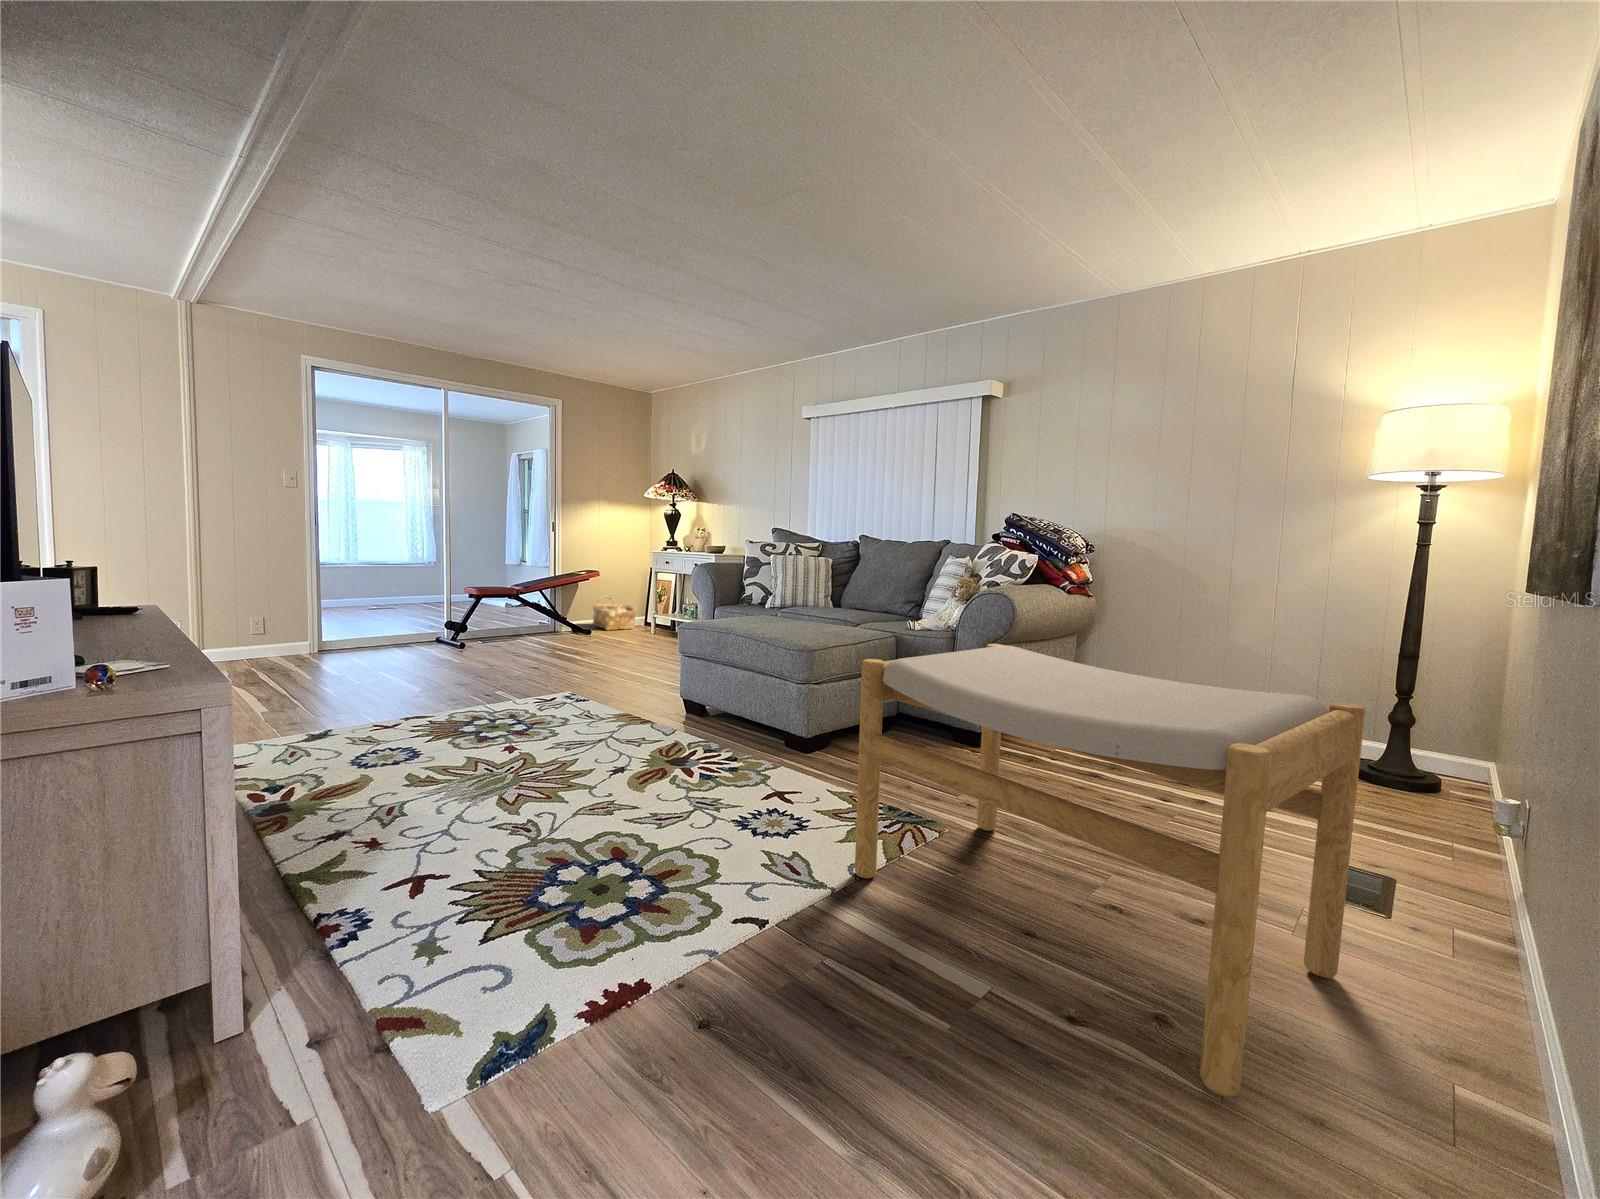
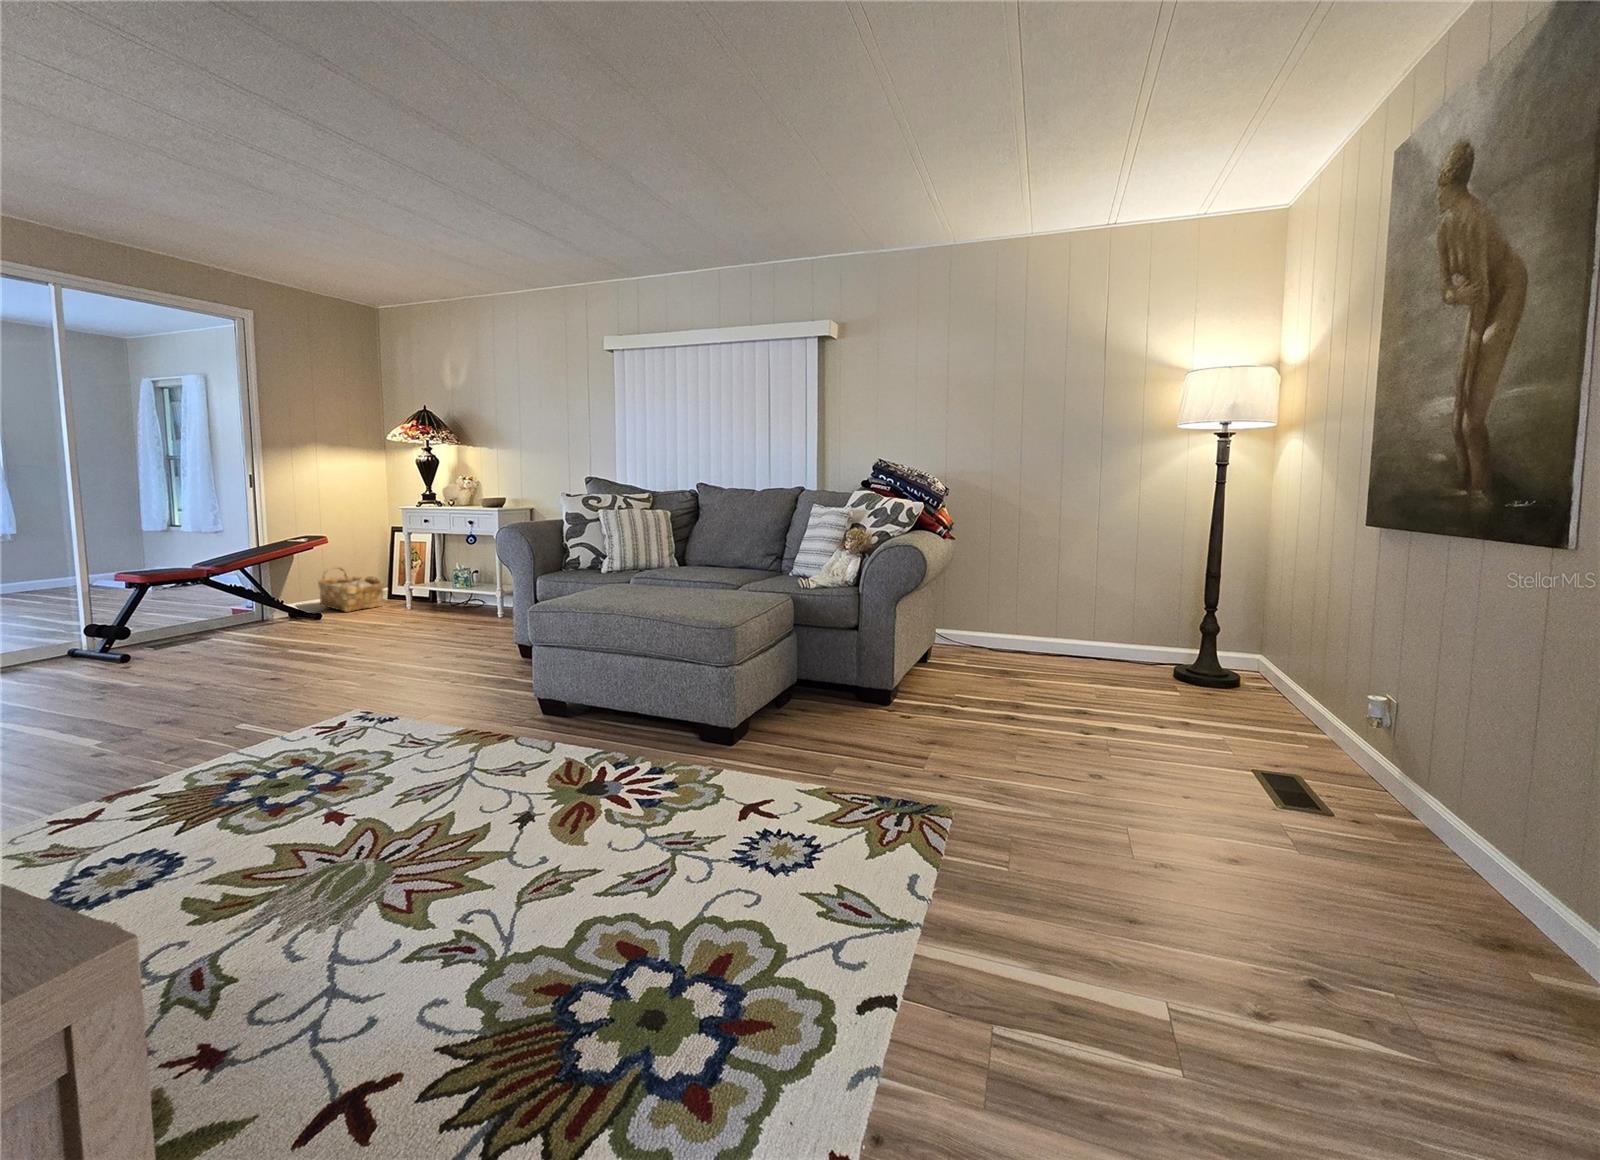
footstool: present [855,644,1365,1097] -> none [914,610,1473,1050]

